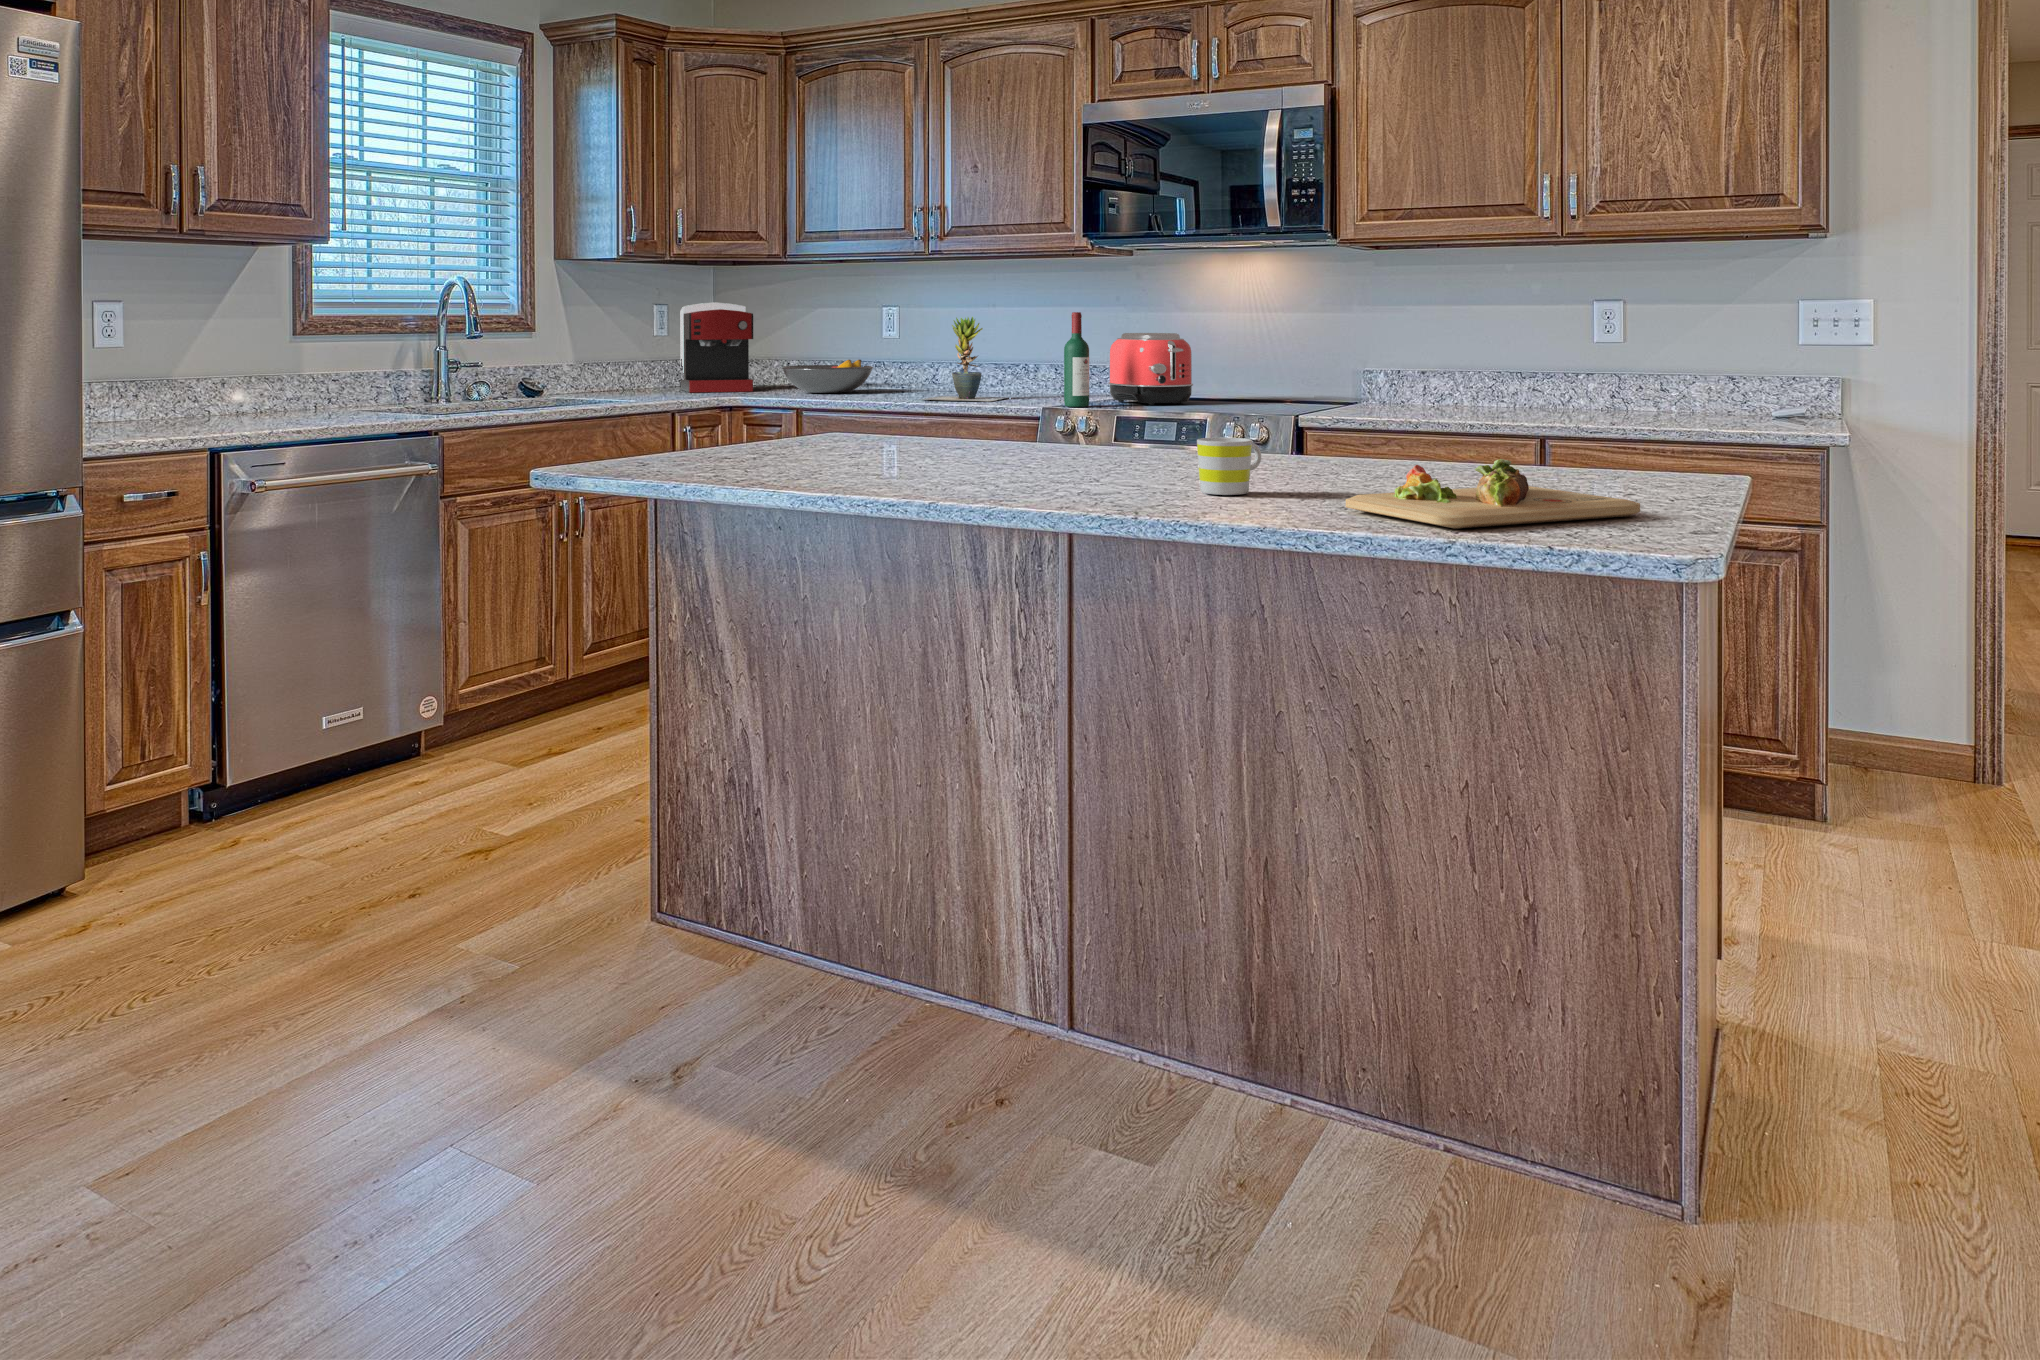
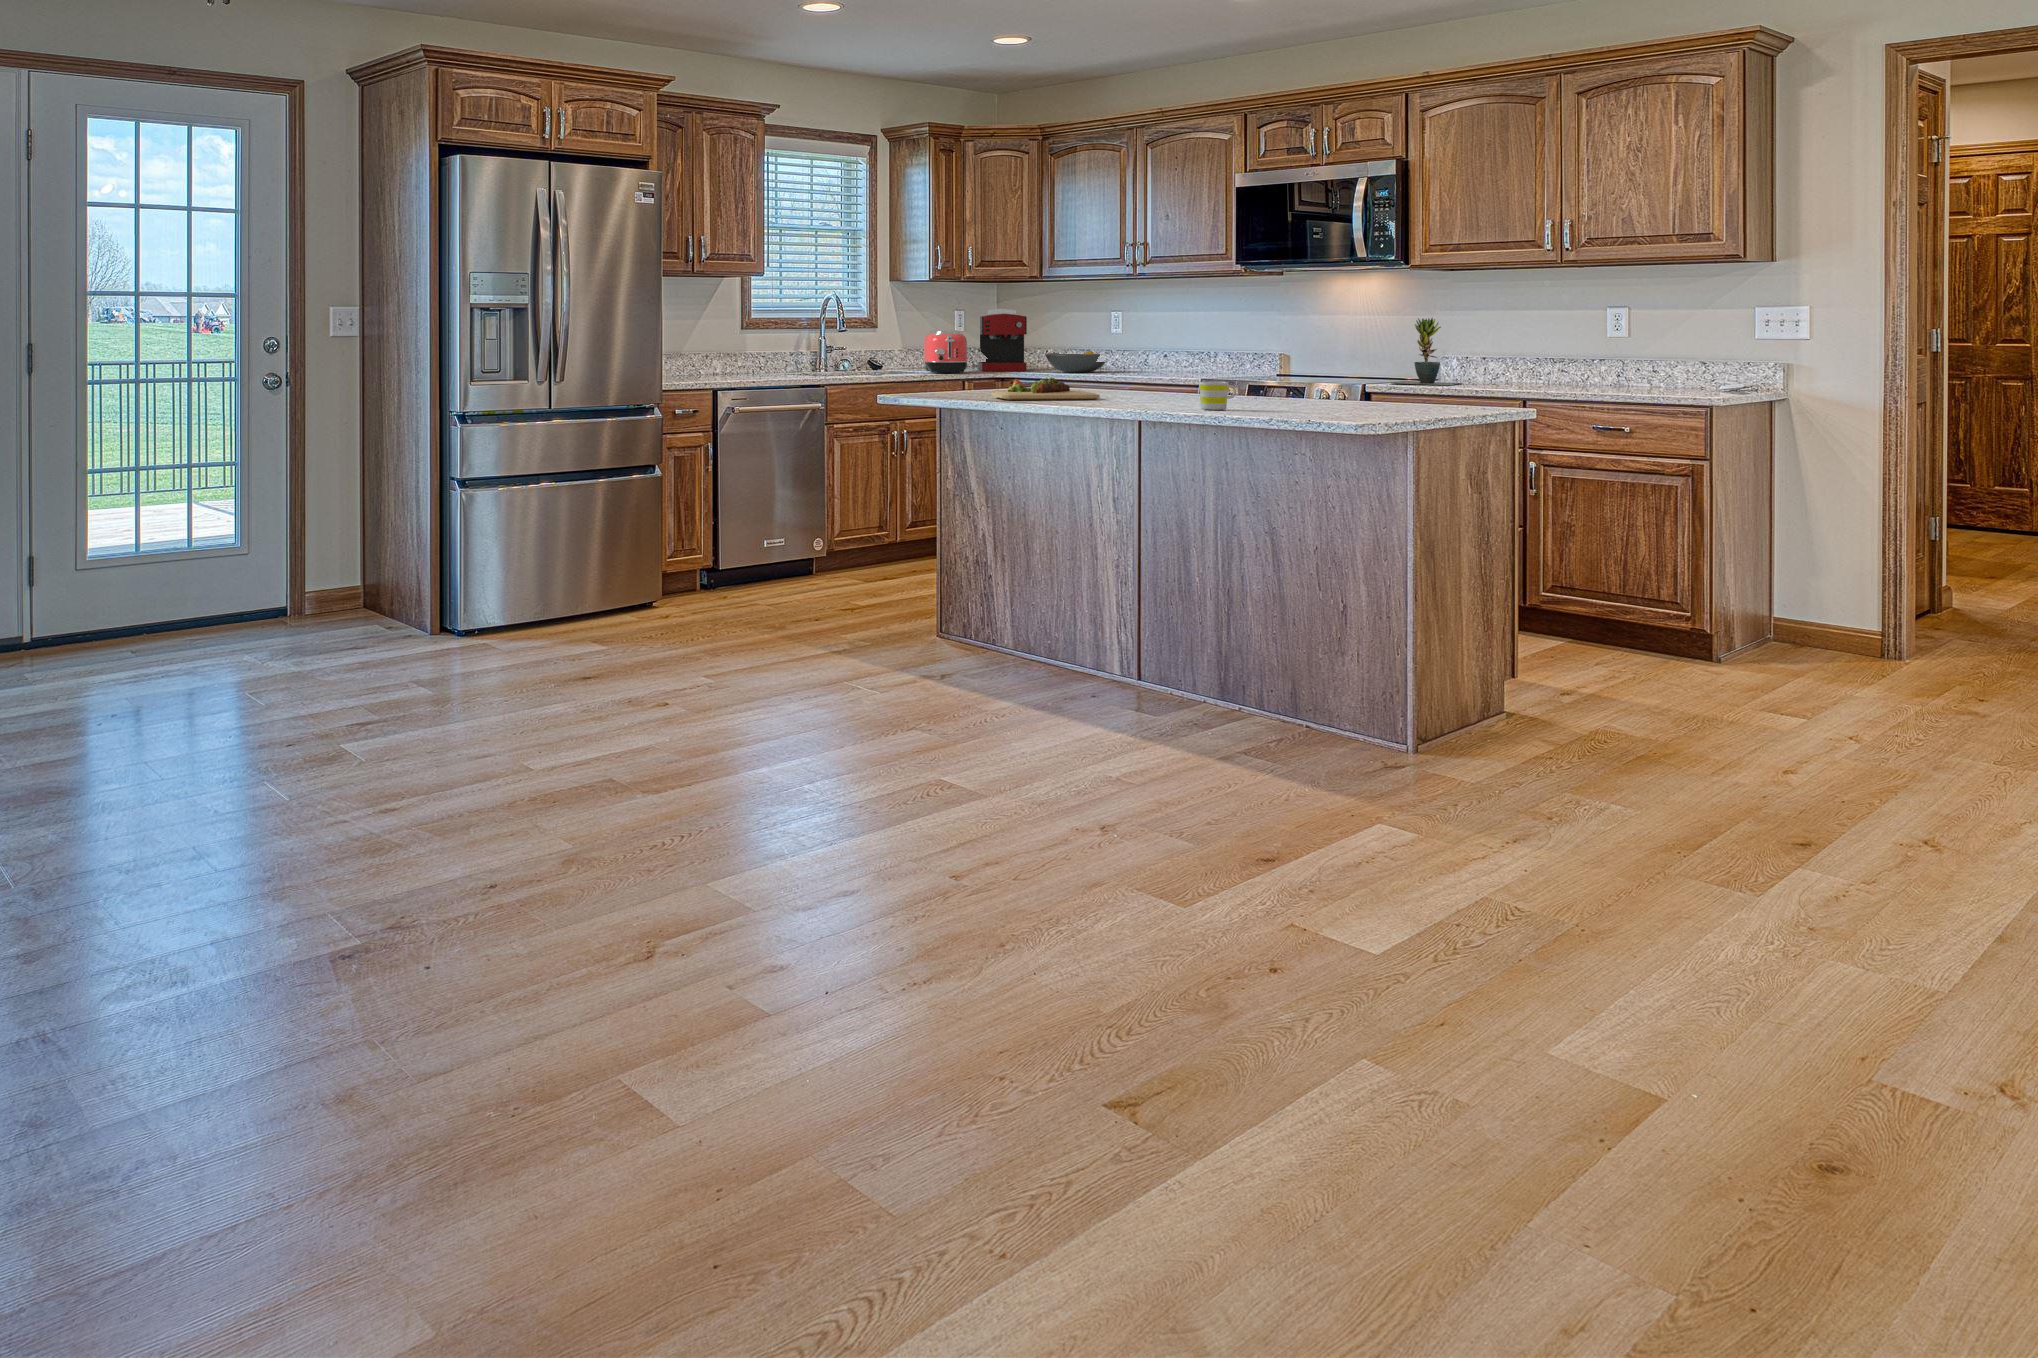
wine bottle: present [1064,312,1089,407] -> none [1228,316,1245,381]
potted plant: present [922,317,1006,402] -> present [1393,318,1460,385]
toaster: present [1108,333,1193,405] -> present [924,330,968,374]
cutting board: present [1346,459,1640,529] -> present [991,377,1100,400]

